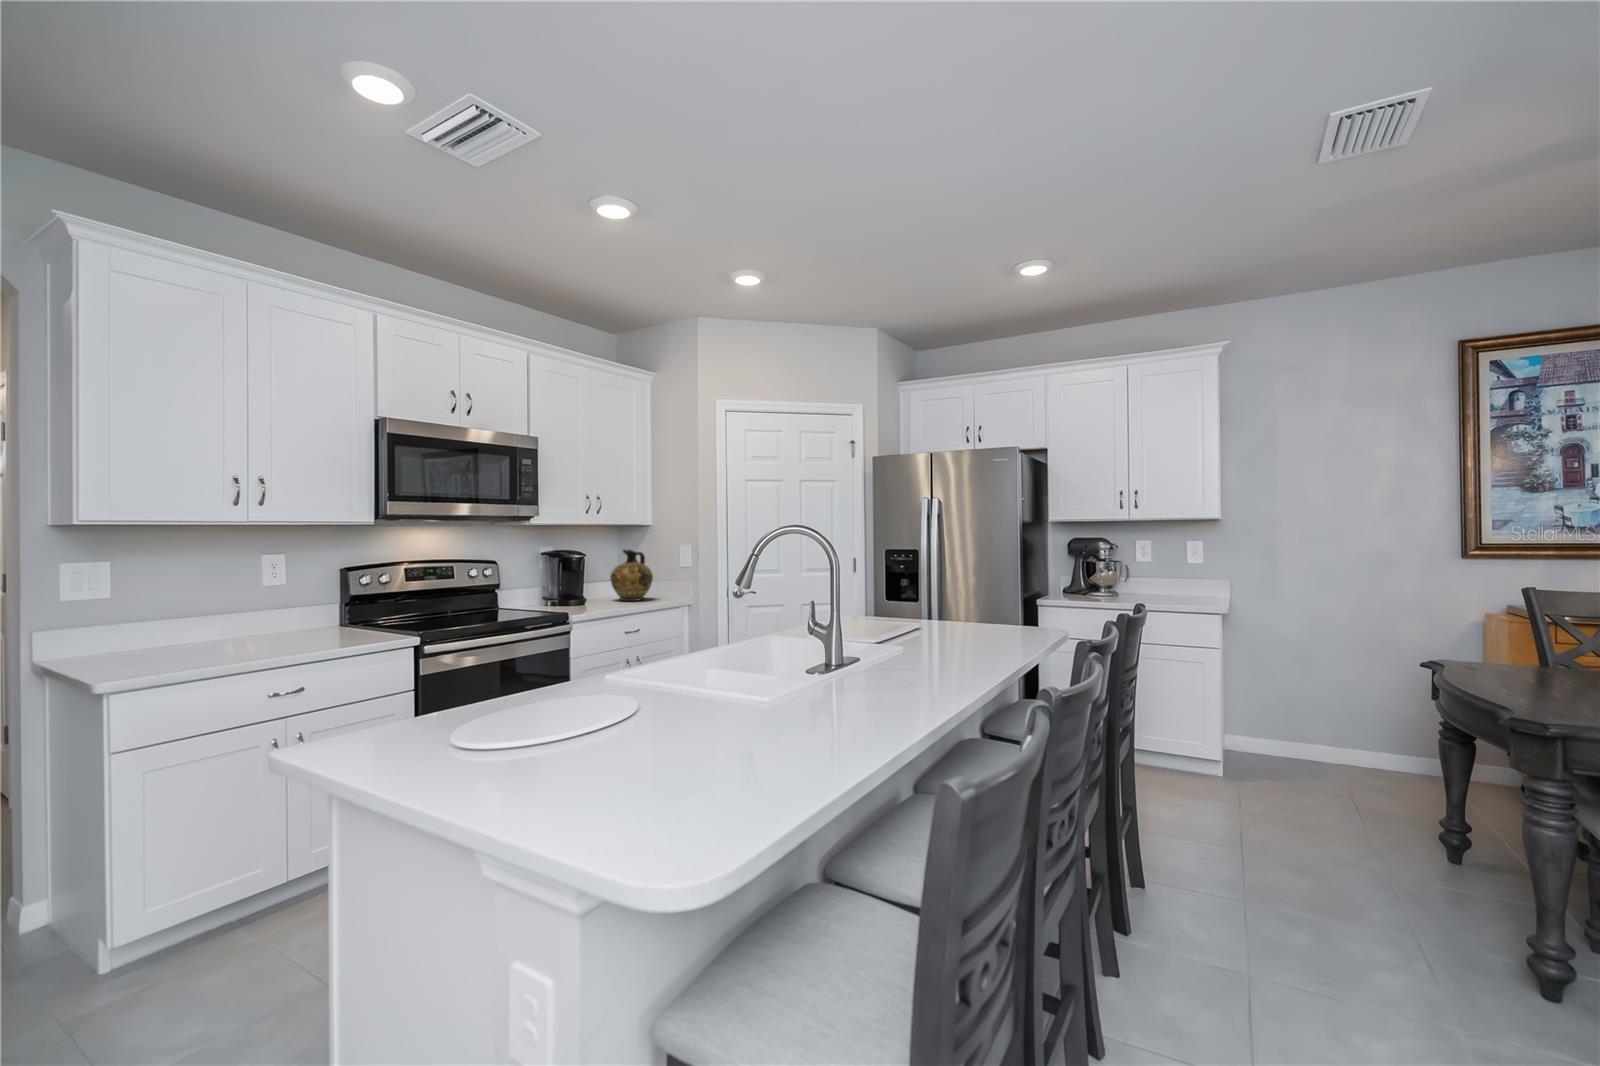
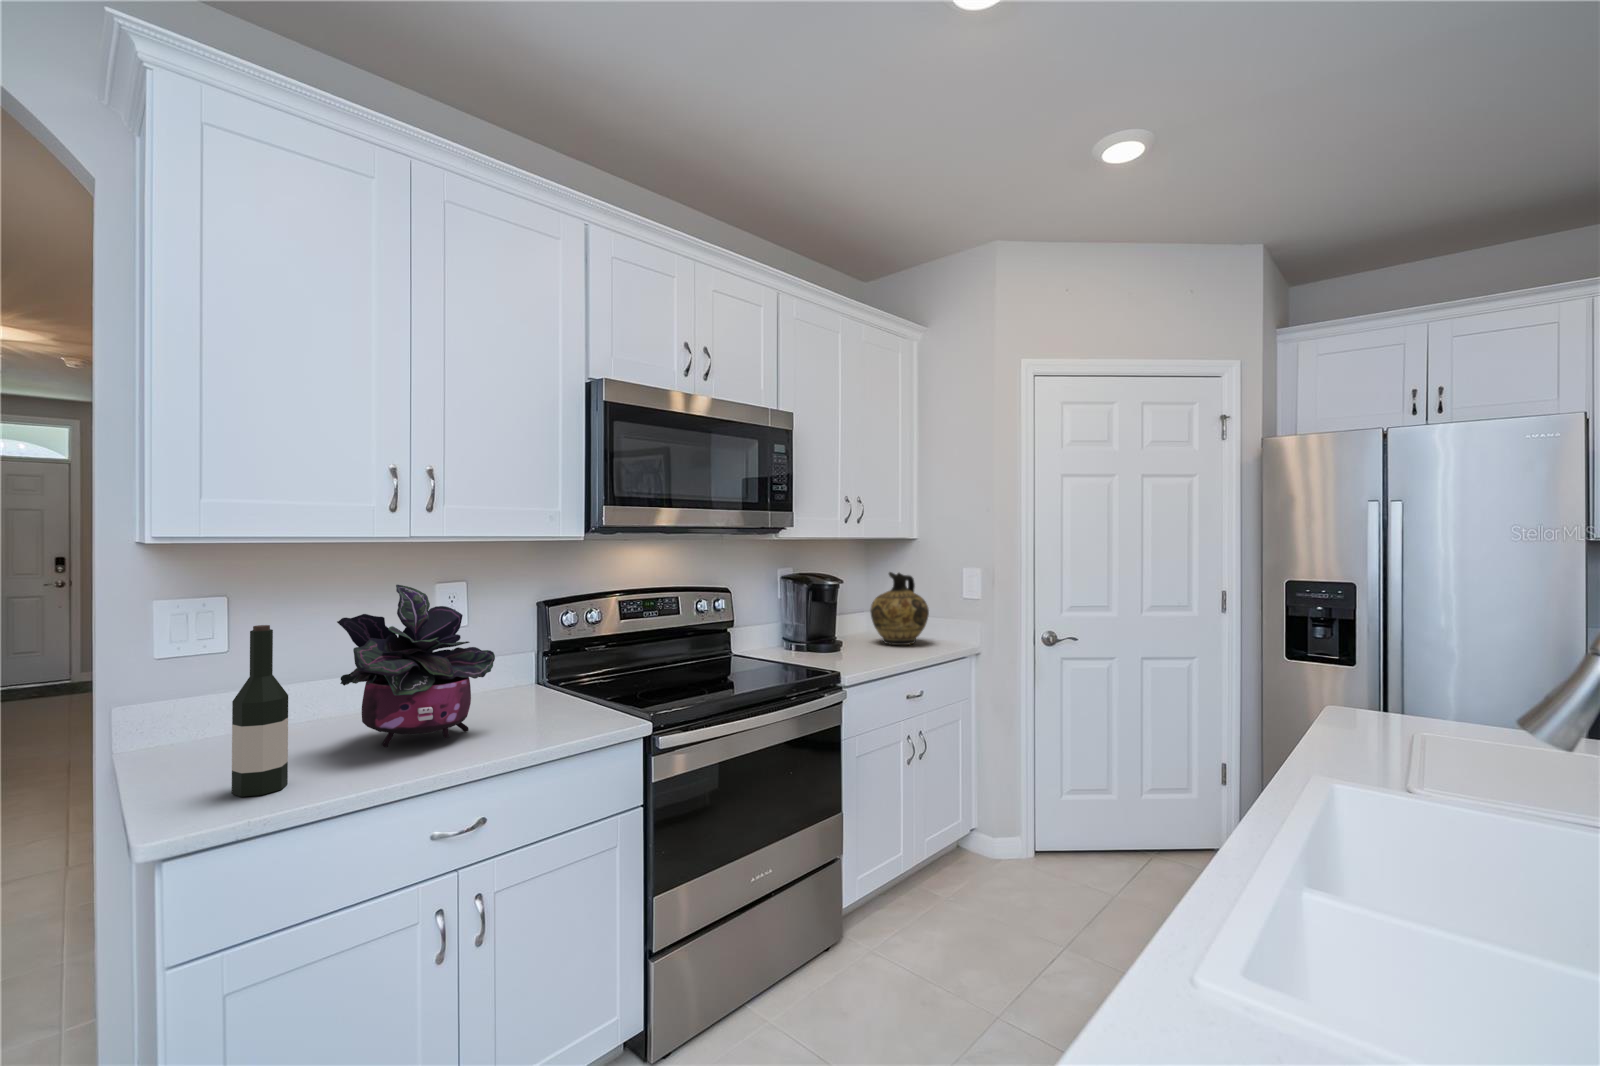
potted plant: none [198,552,309,651] -> present [337,585,495,747]
wine bottle: none [136,572,172,671] -> present [232,625,288,797]

